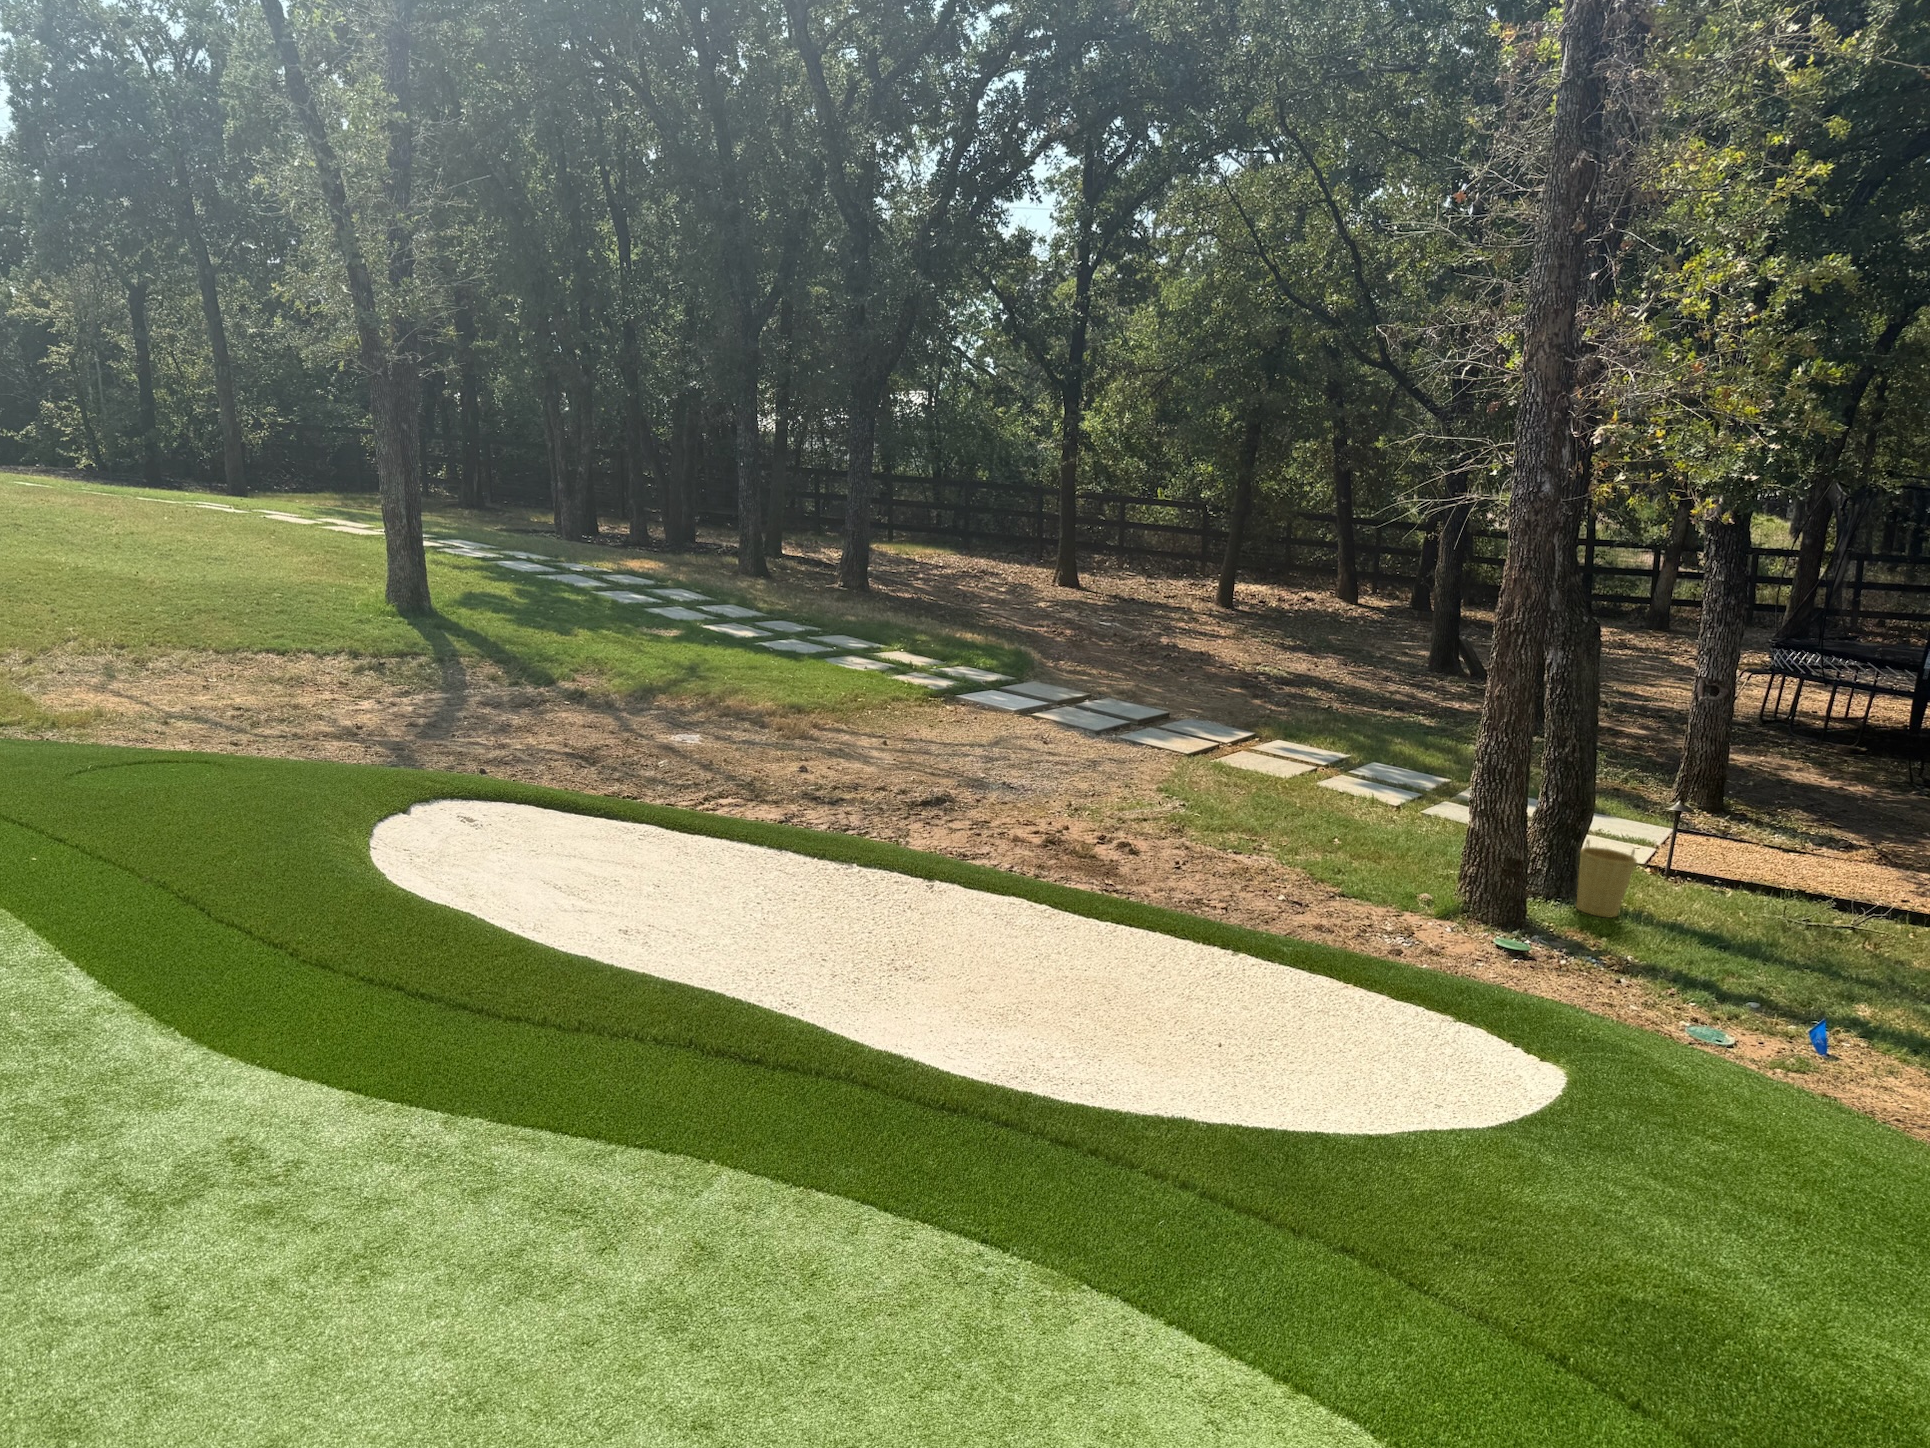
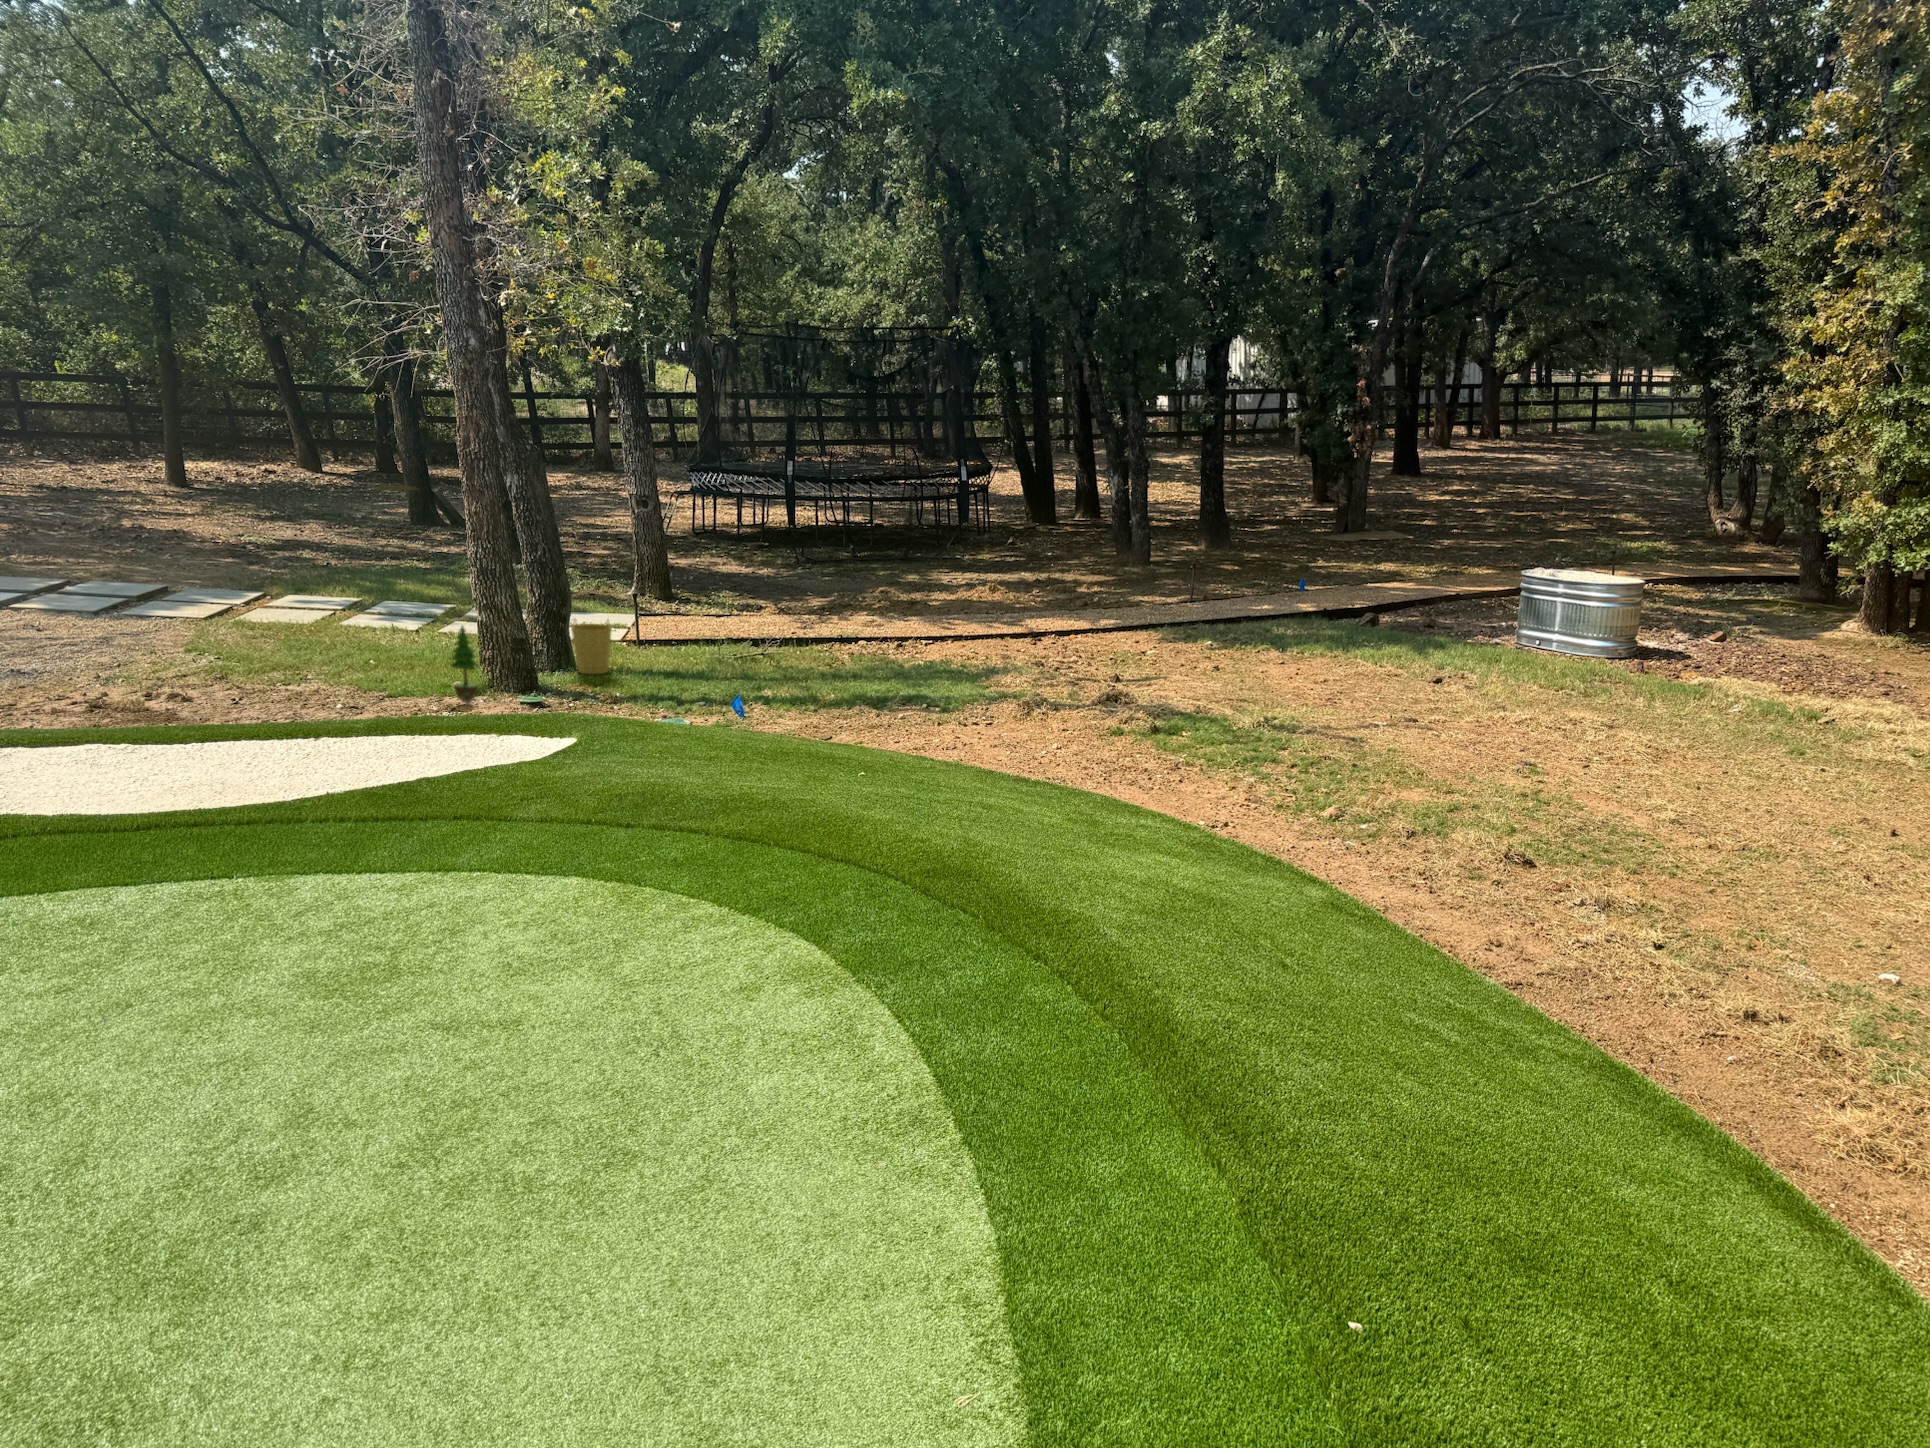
side table: none [1384,627,1443,683] -> present [370,486,423,535]
potted tree: none [1413,829,1453,924] -> present [450,626,479,703]

